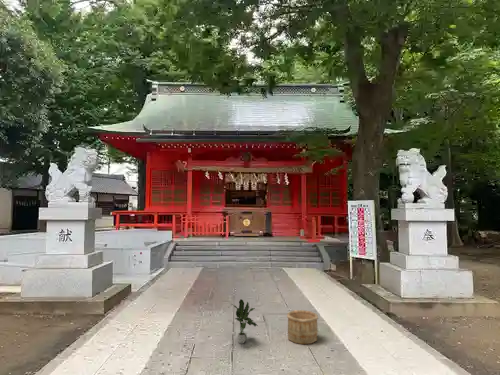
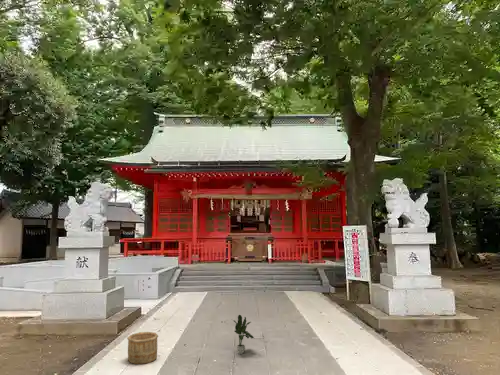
wooden bucket: present [287,310,318,344] -> present [127,332,158,364]

